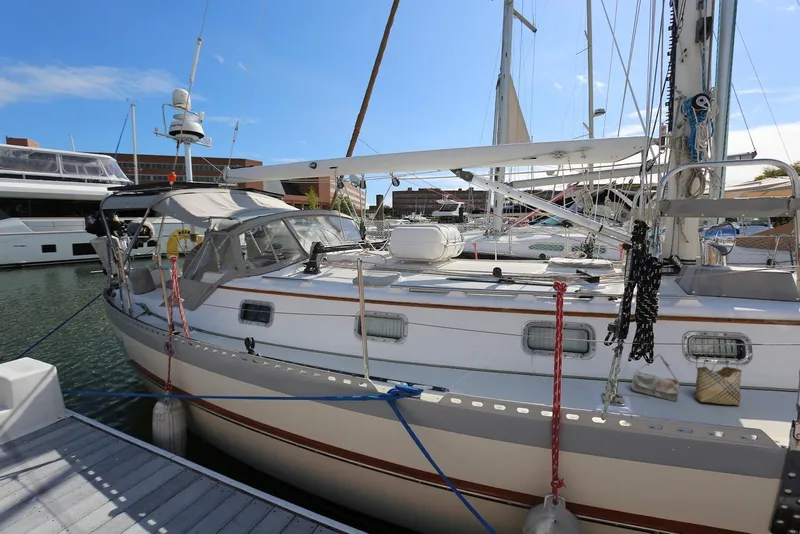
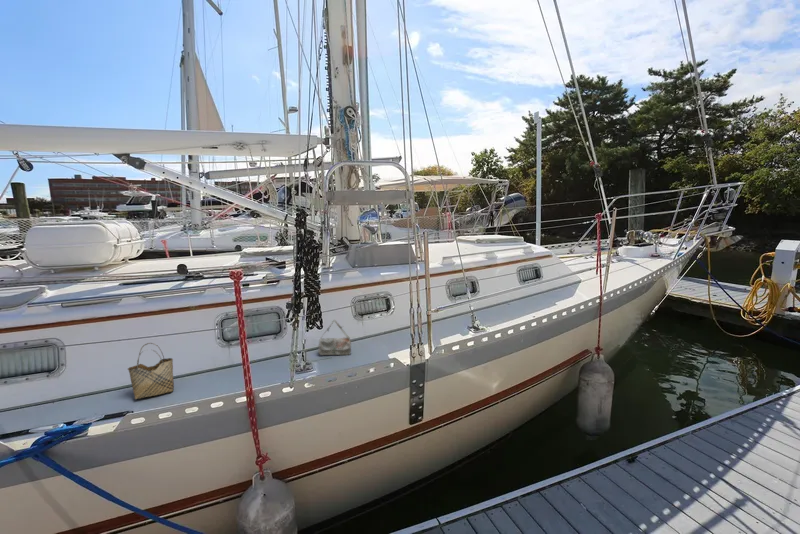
woven basket: present [694,347,742,405] -> present [128,343,174,399]

